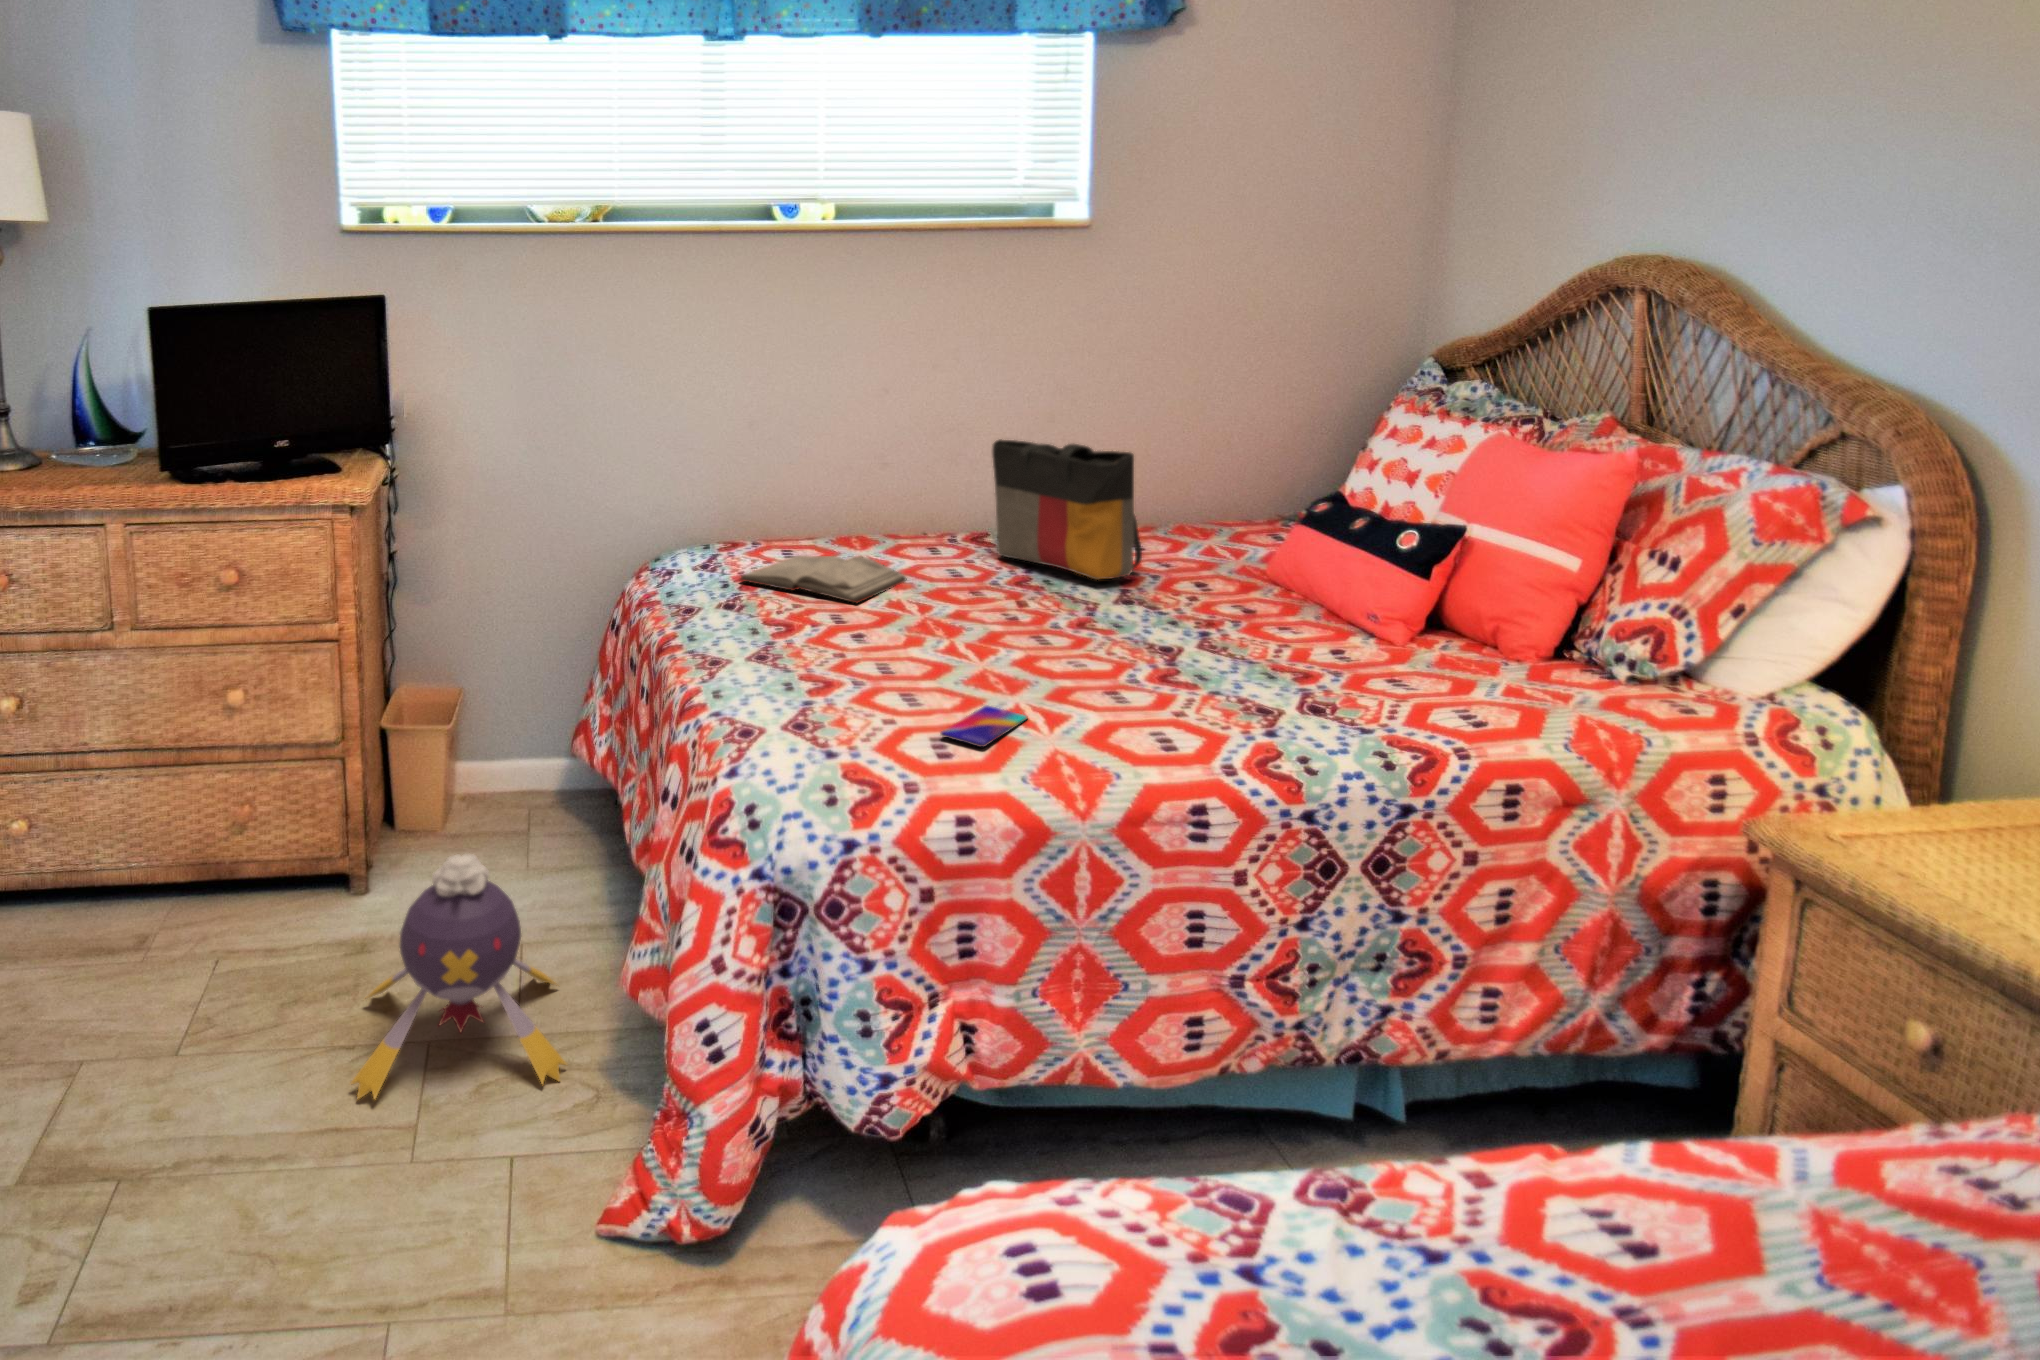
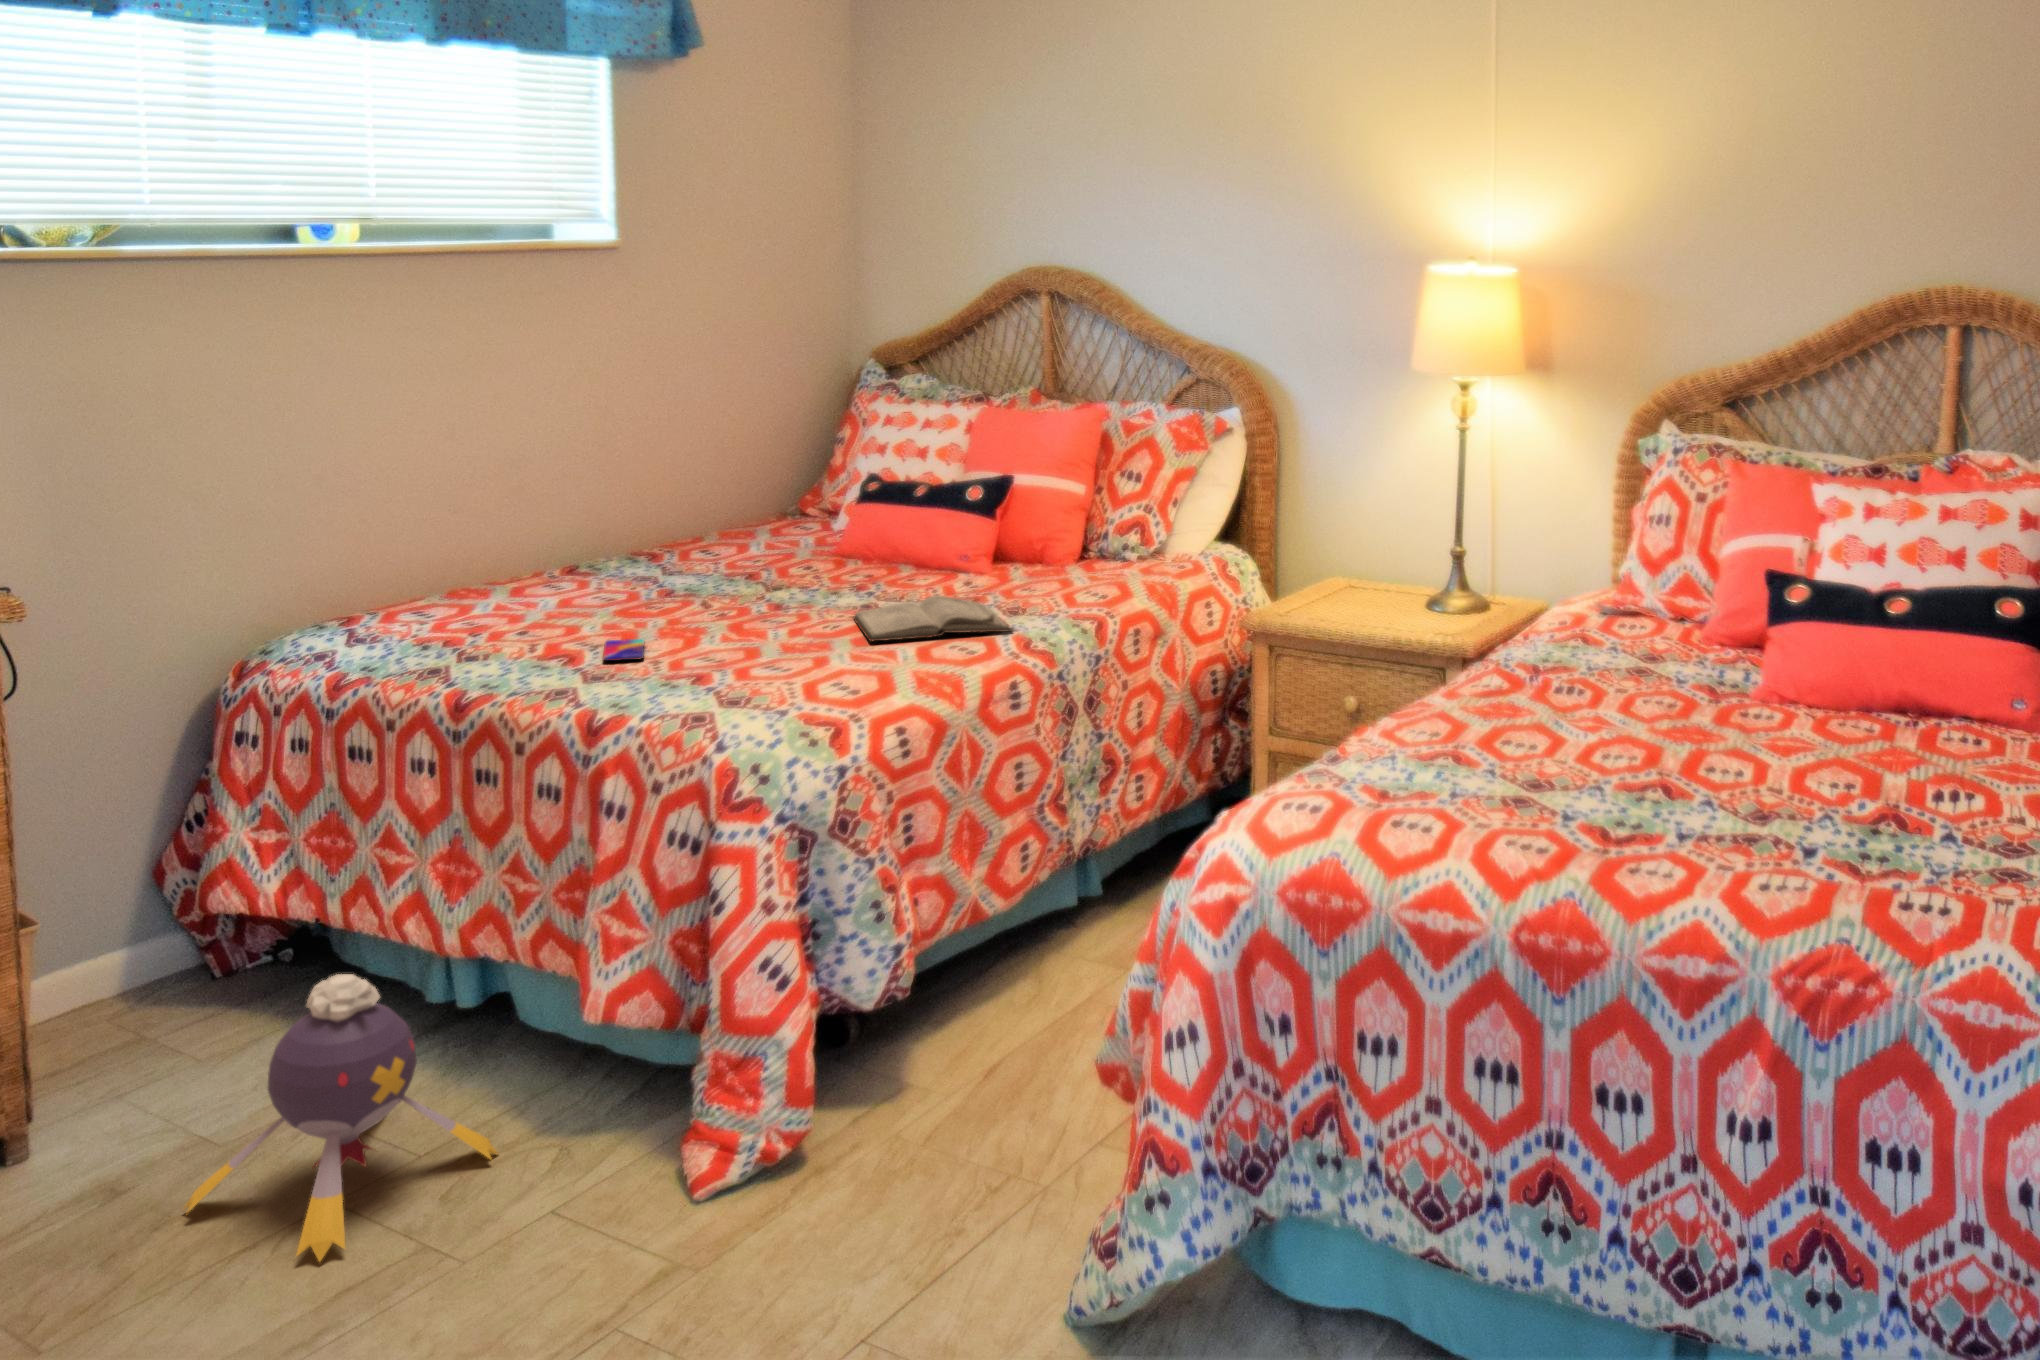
tote bag: present [992,440,1142,580] -> none [608,454,766,576]
diary: present [740,555,907,604] -> present [853,596,1012,641]
smartphone: present [941,706,1027,747] -> present [603,639,644,661]

